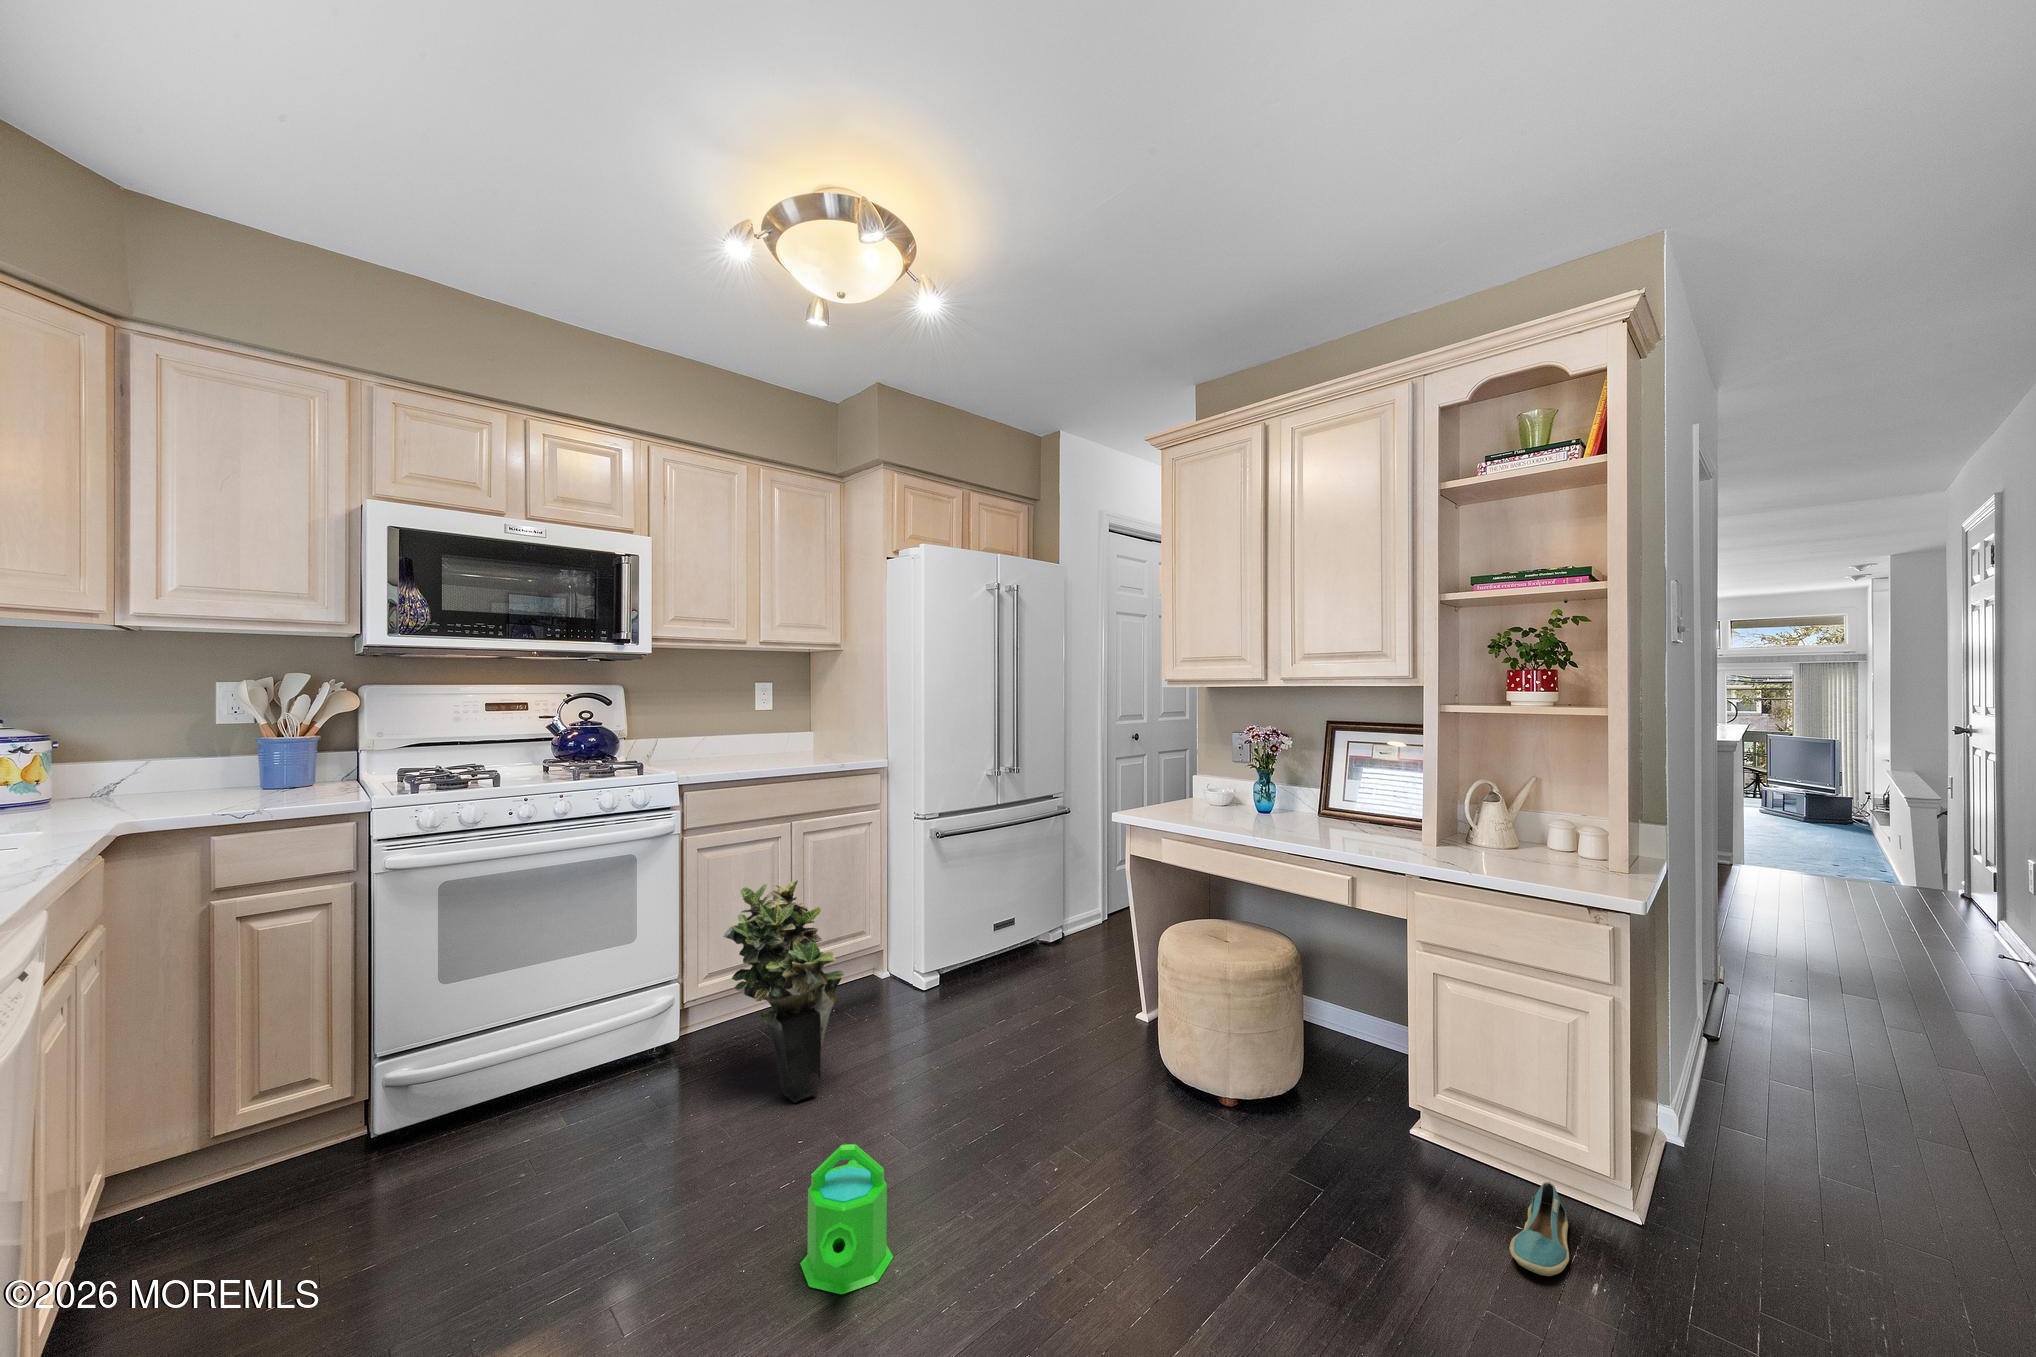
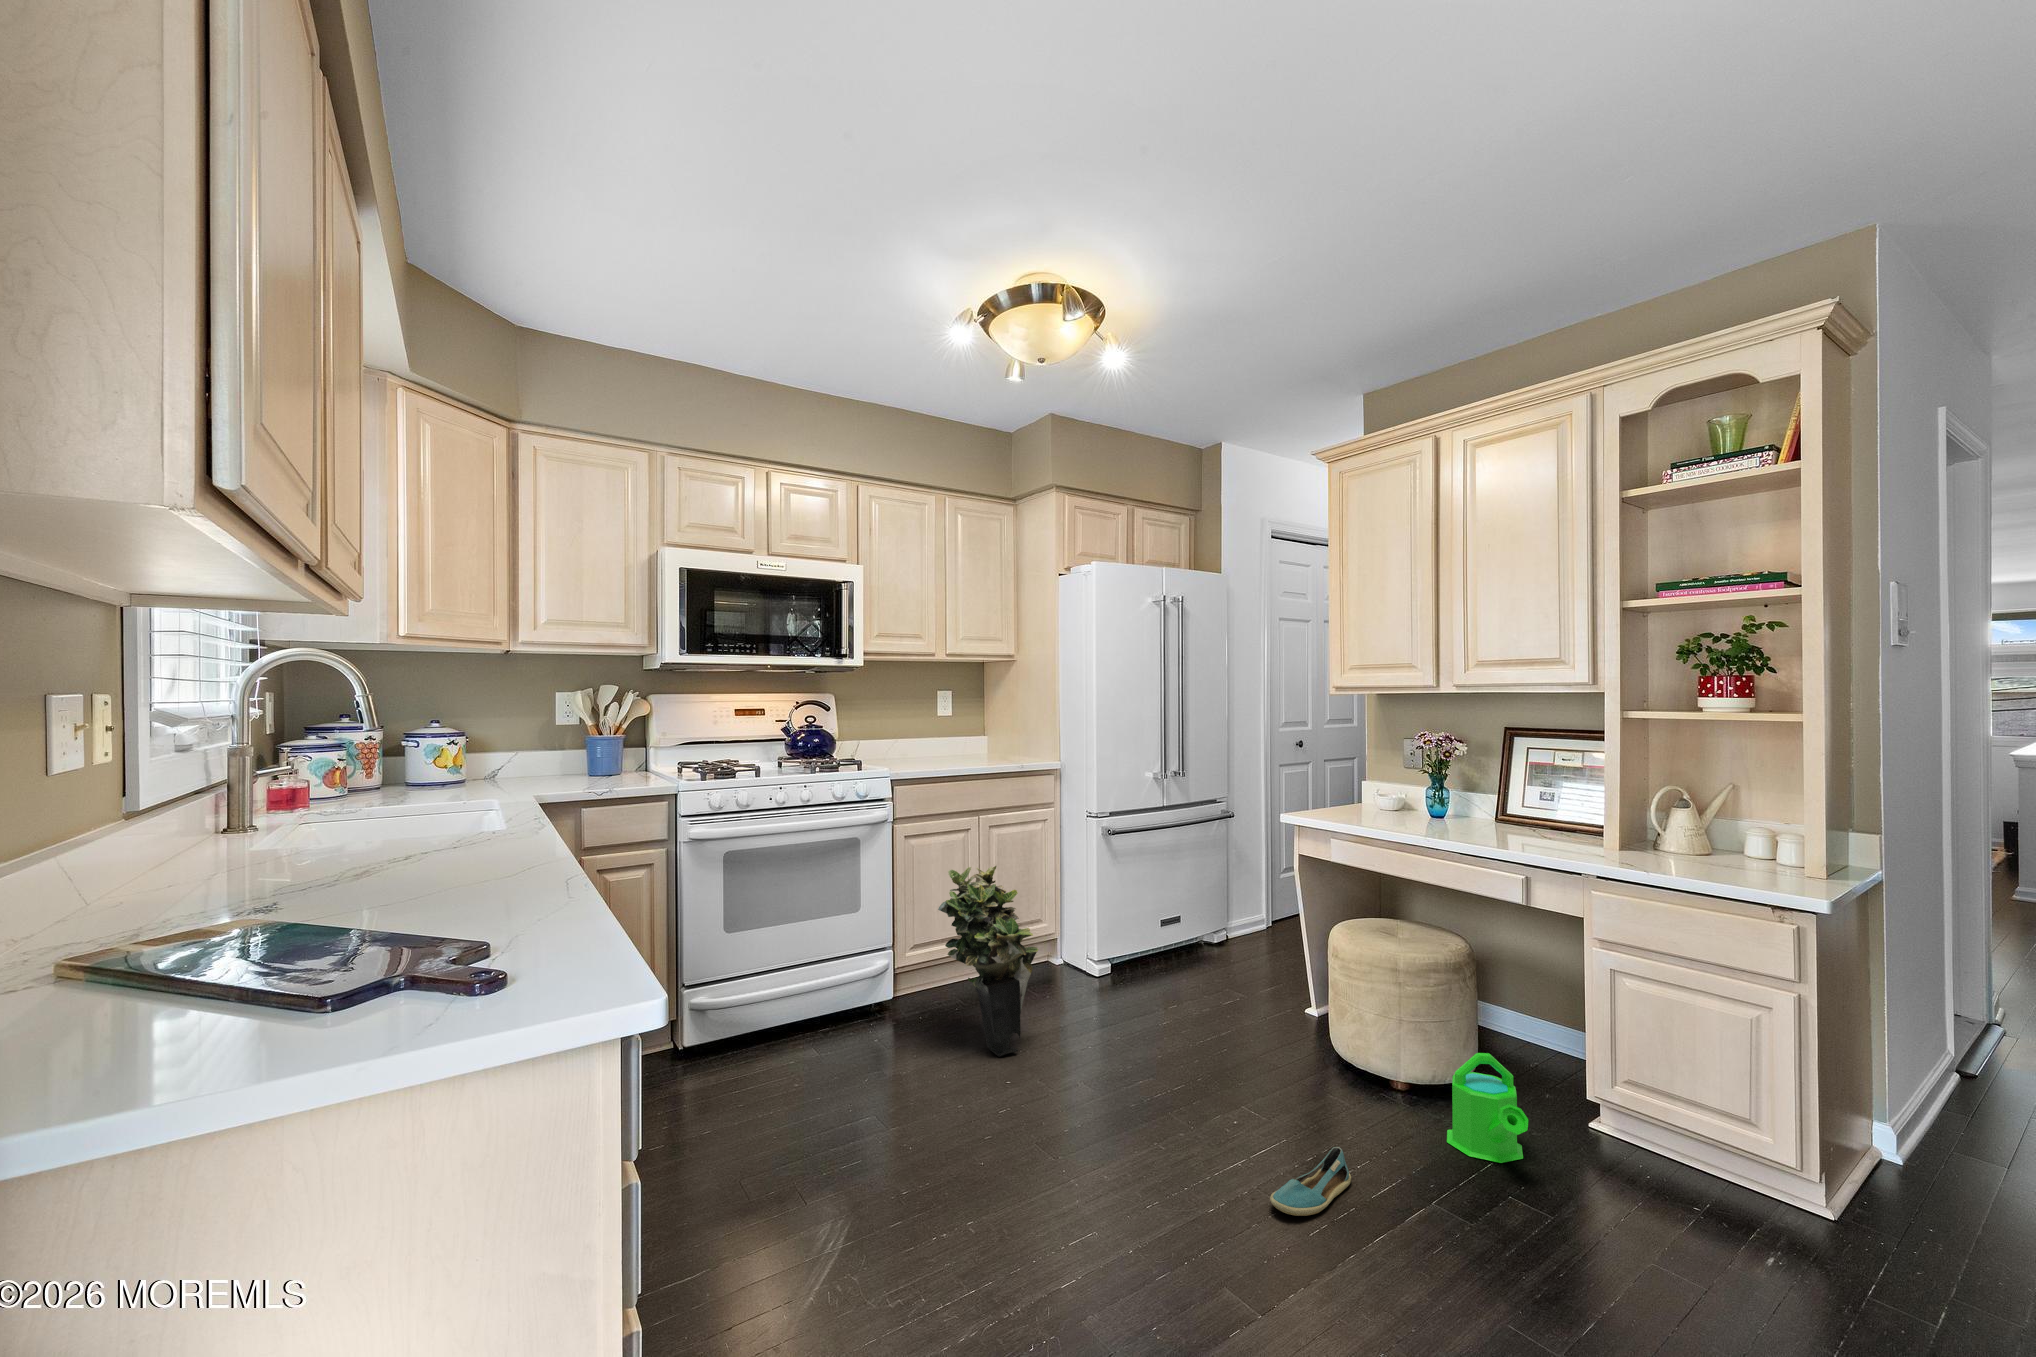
watering can: present [800,1144,893,1295] -> present [1447,1053,1528,1163]
shoe: present [1509,1182,1569,1276] -> present [1270,1147,1351,1216]

